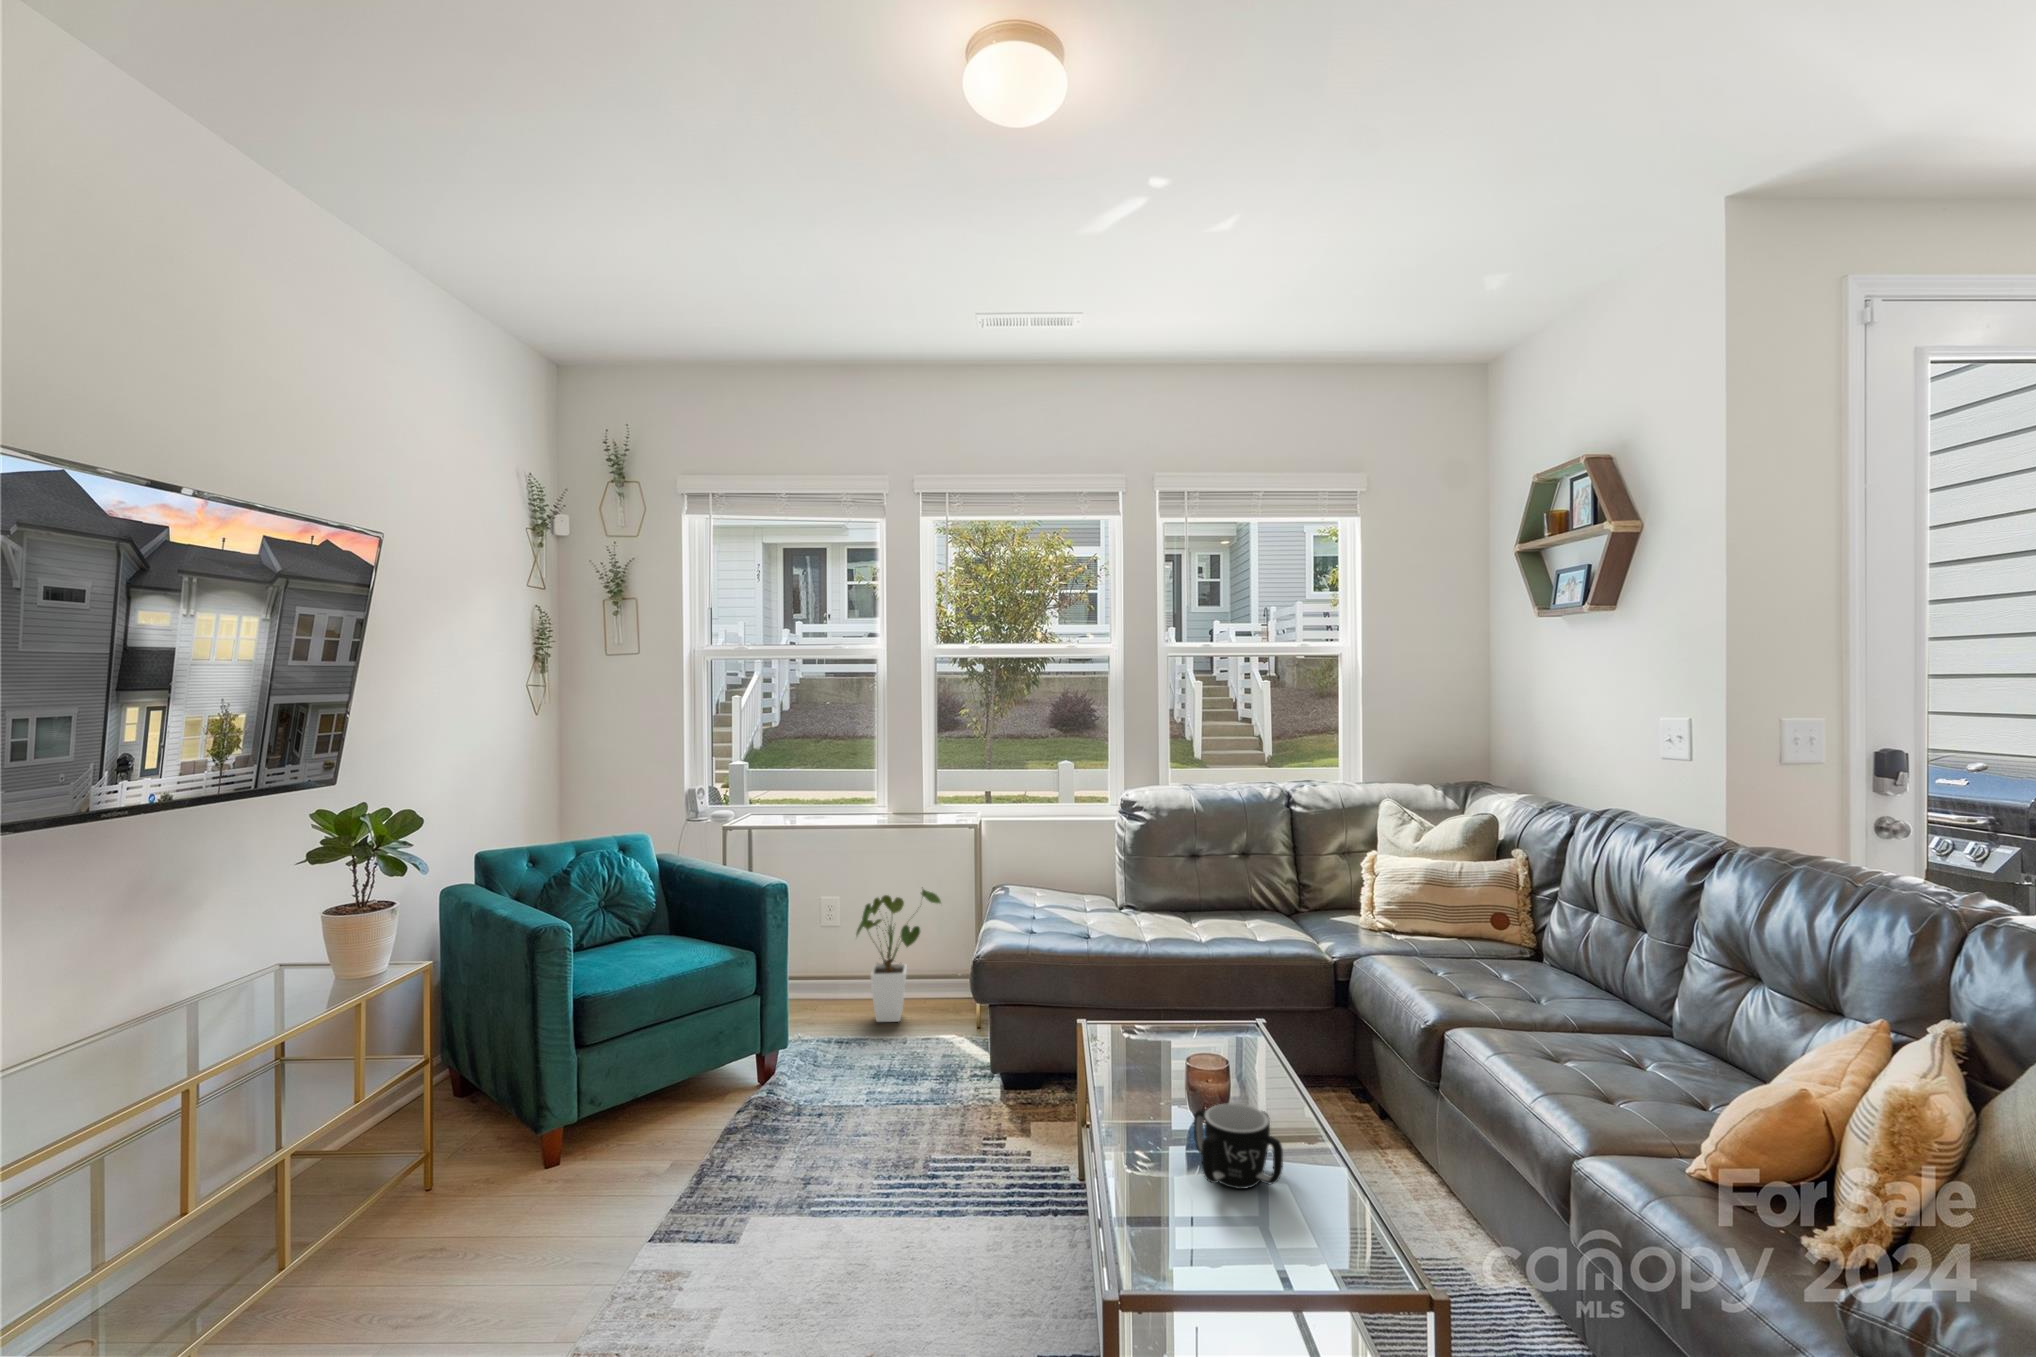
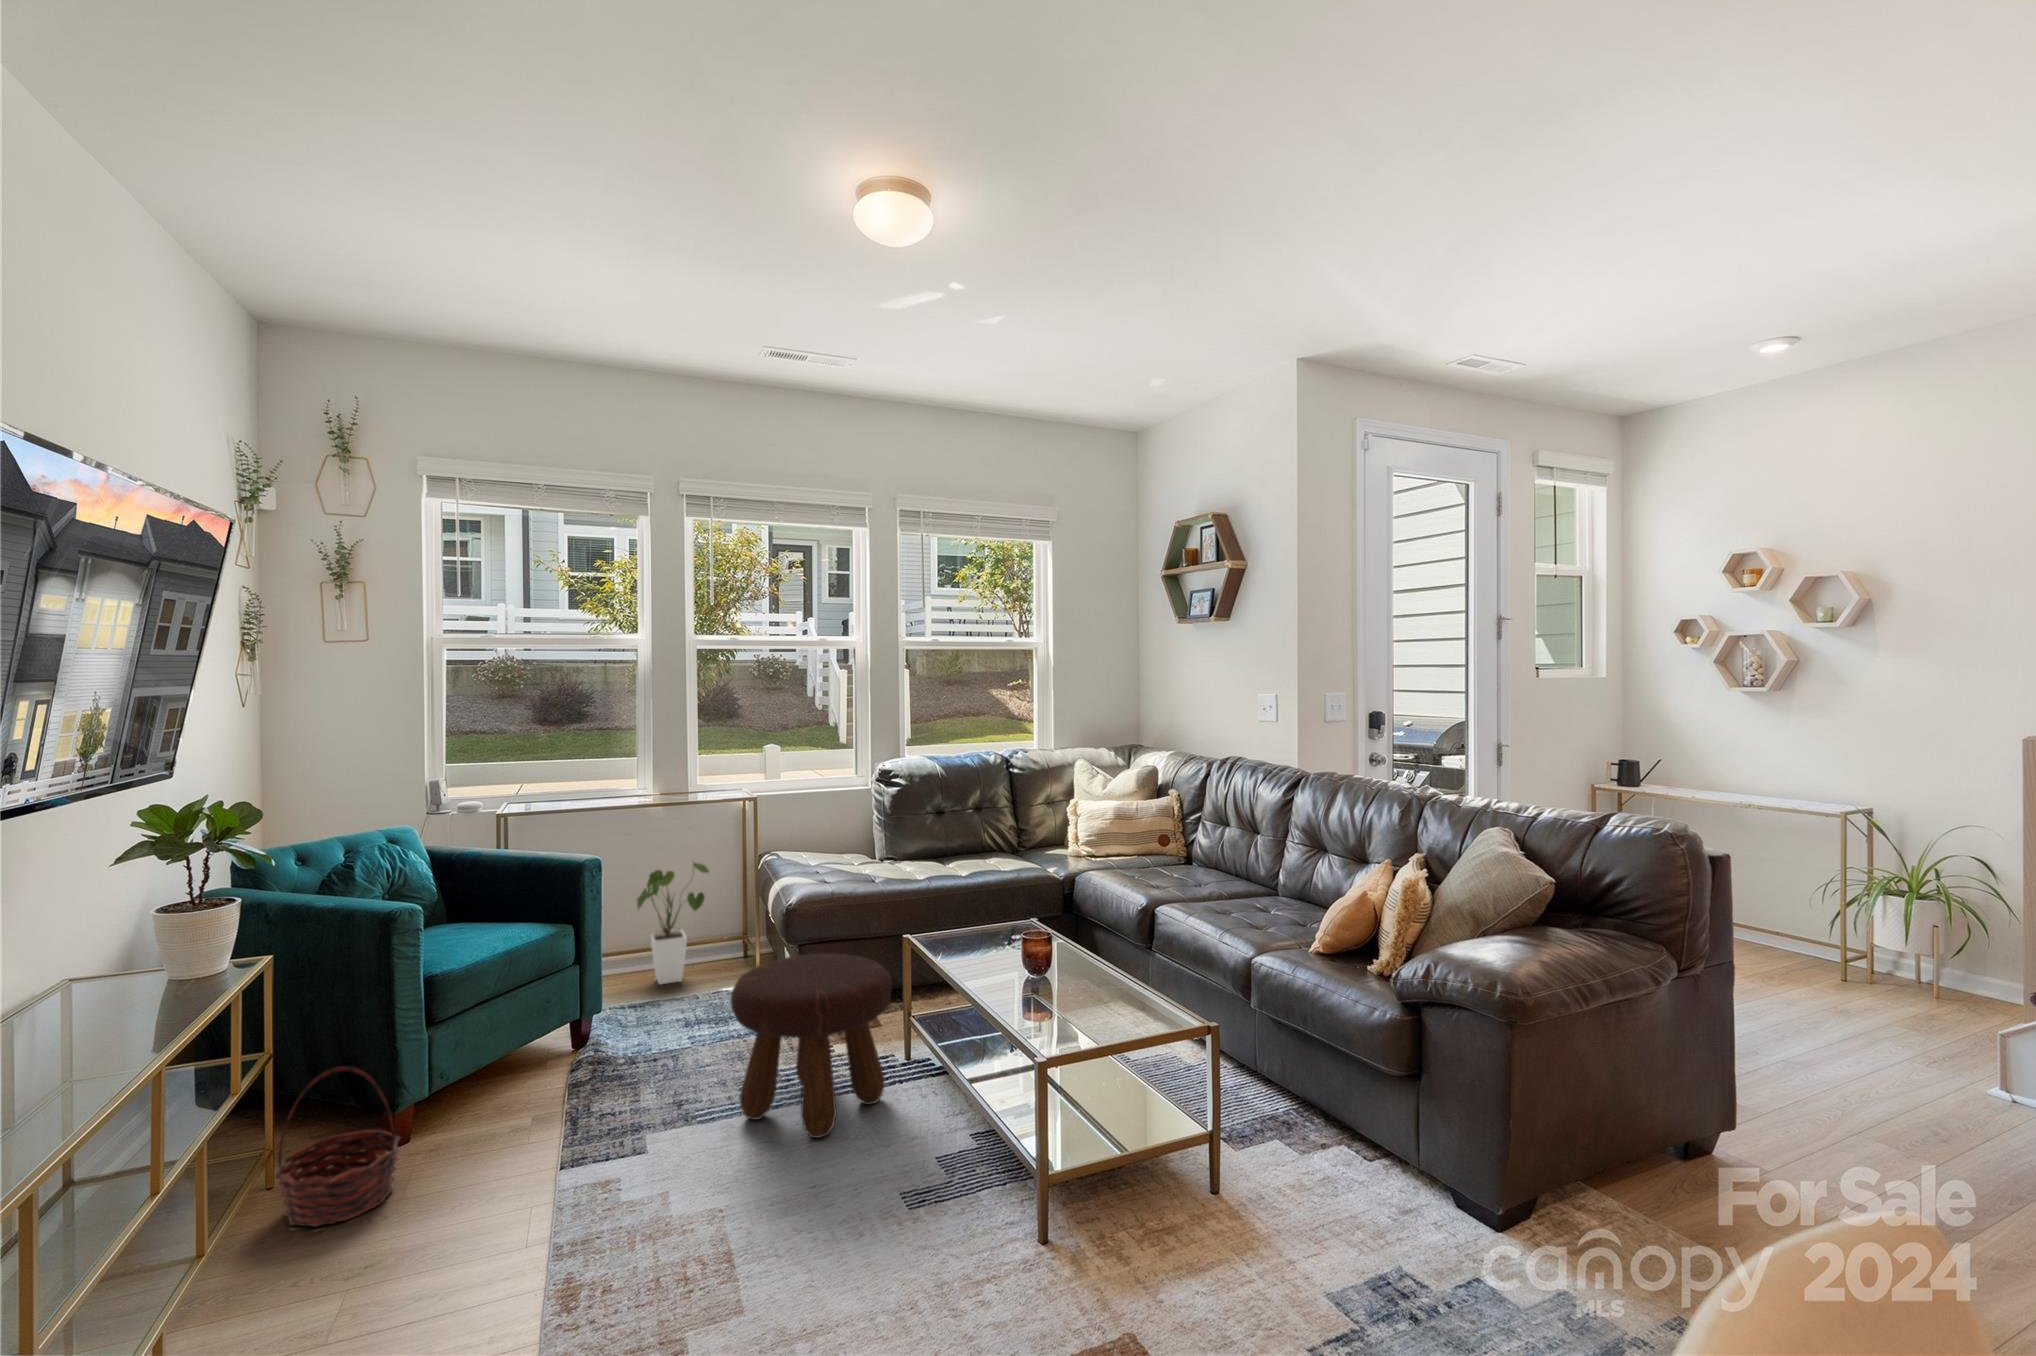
footstool: none [838,1029,1036,1275] -> present [730,953,892,1138]
basket: none [390,1088,513,1254] -> present [275,1067,400,1227]
mug: present [1194,1104,1283,1189] -> none [1035,960,1101,1013]

